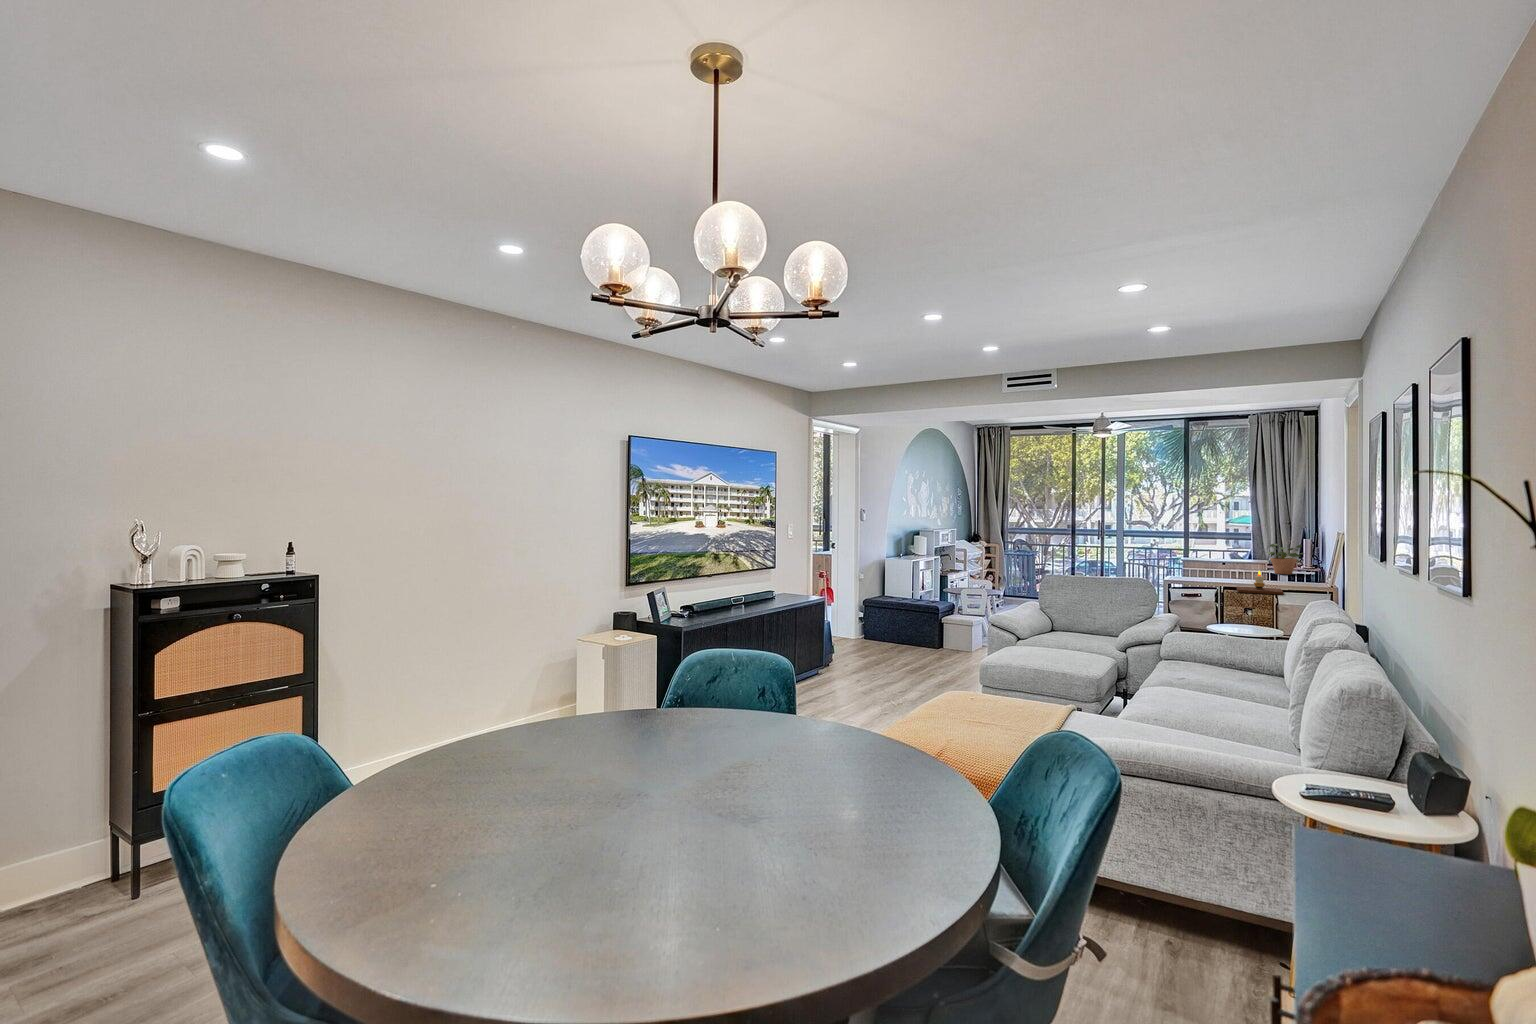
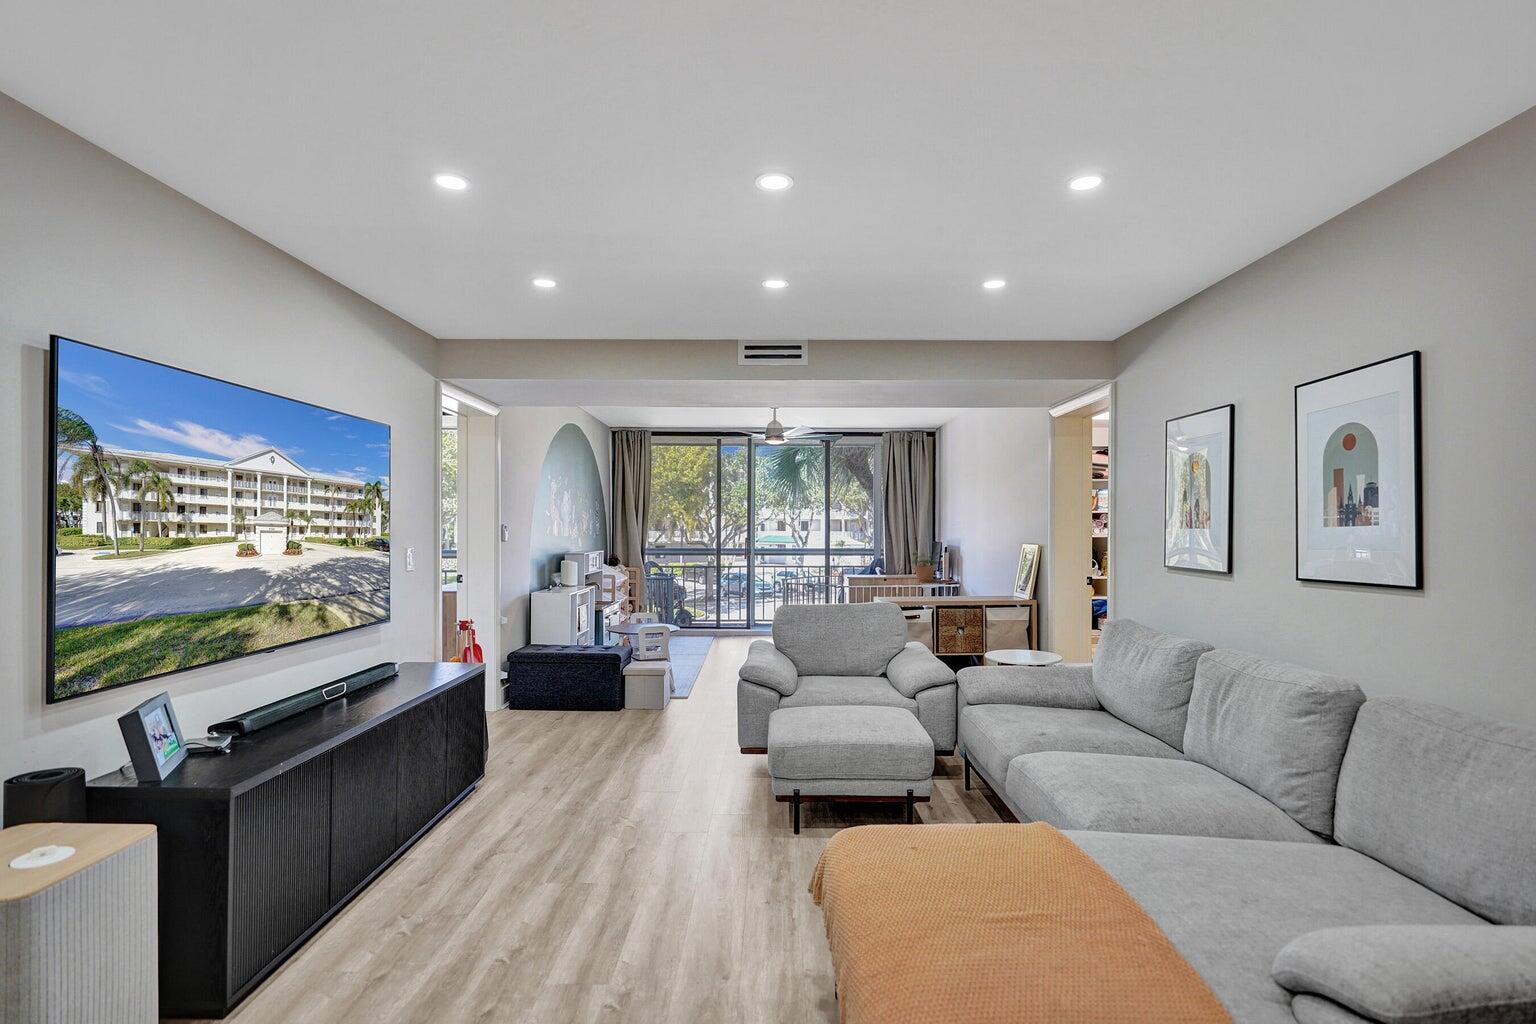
candle: present [1237,571,1283,595] -> none [932,579,983,603]

